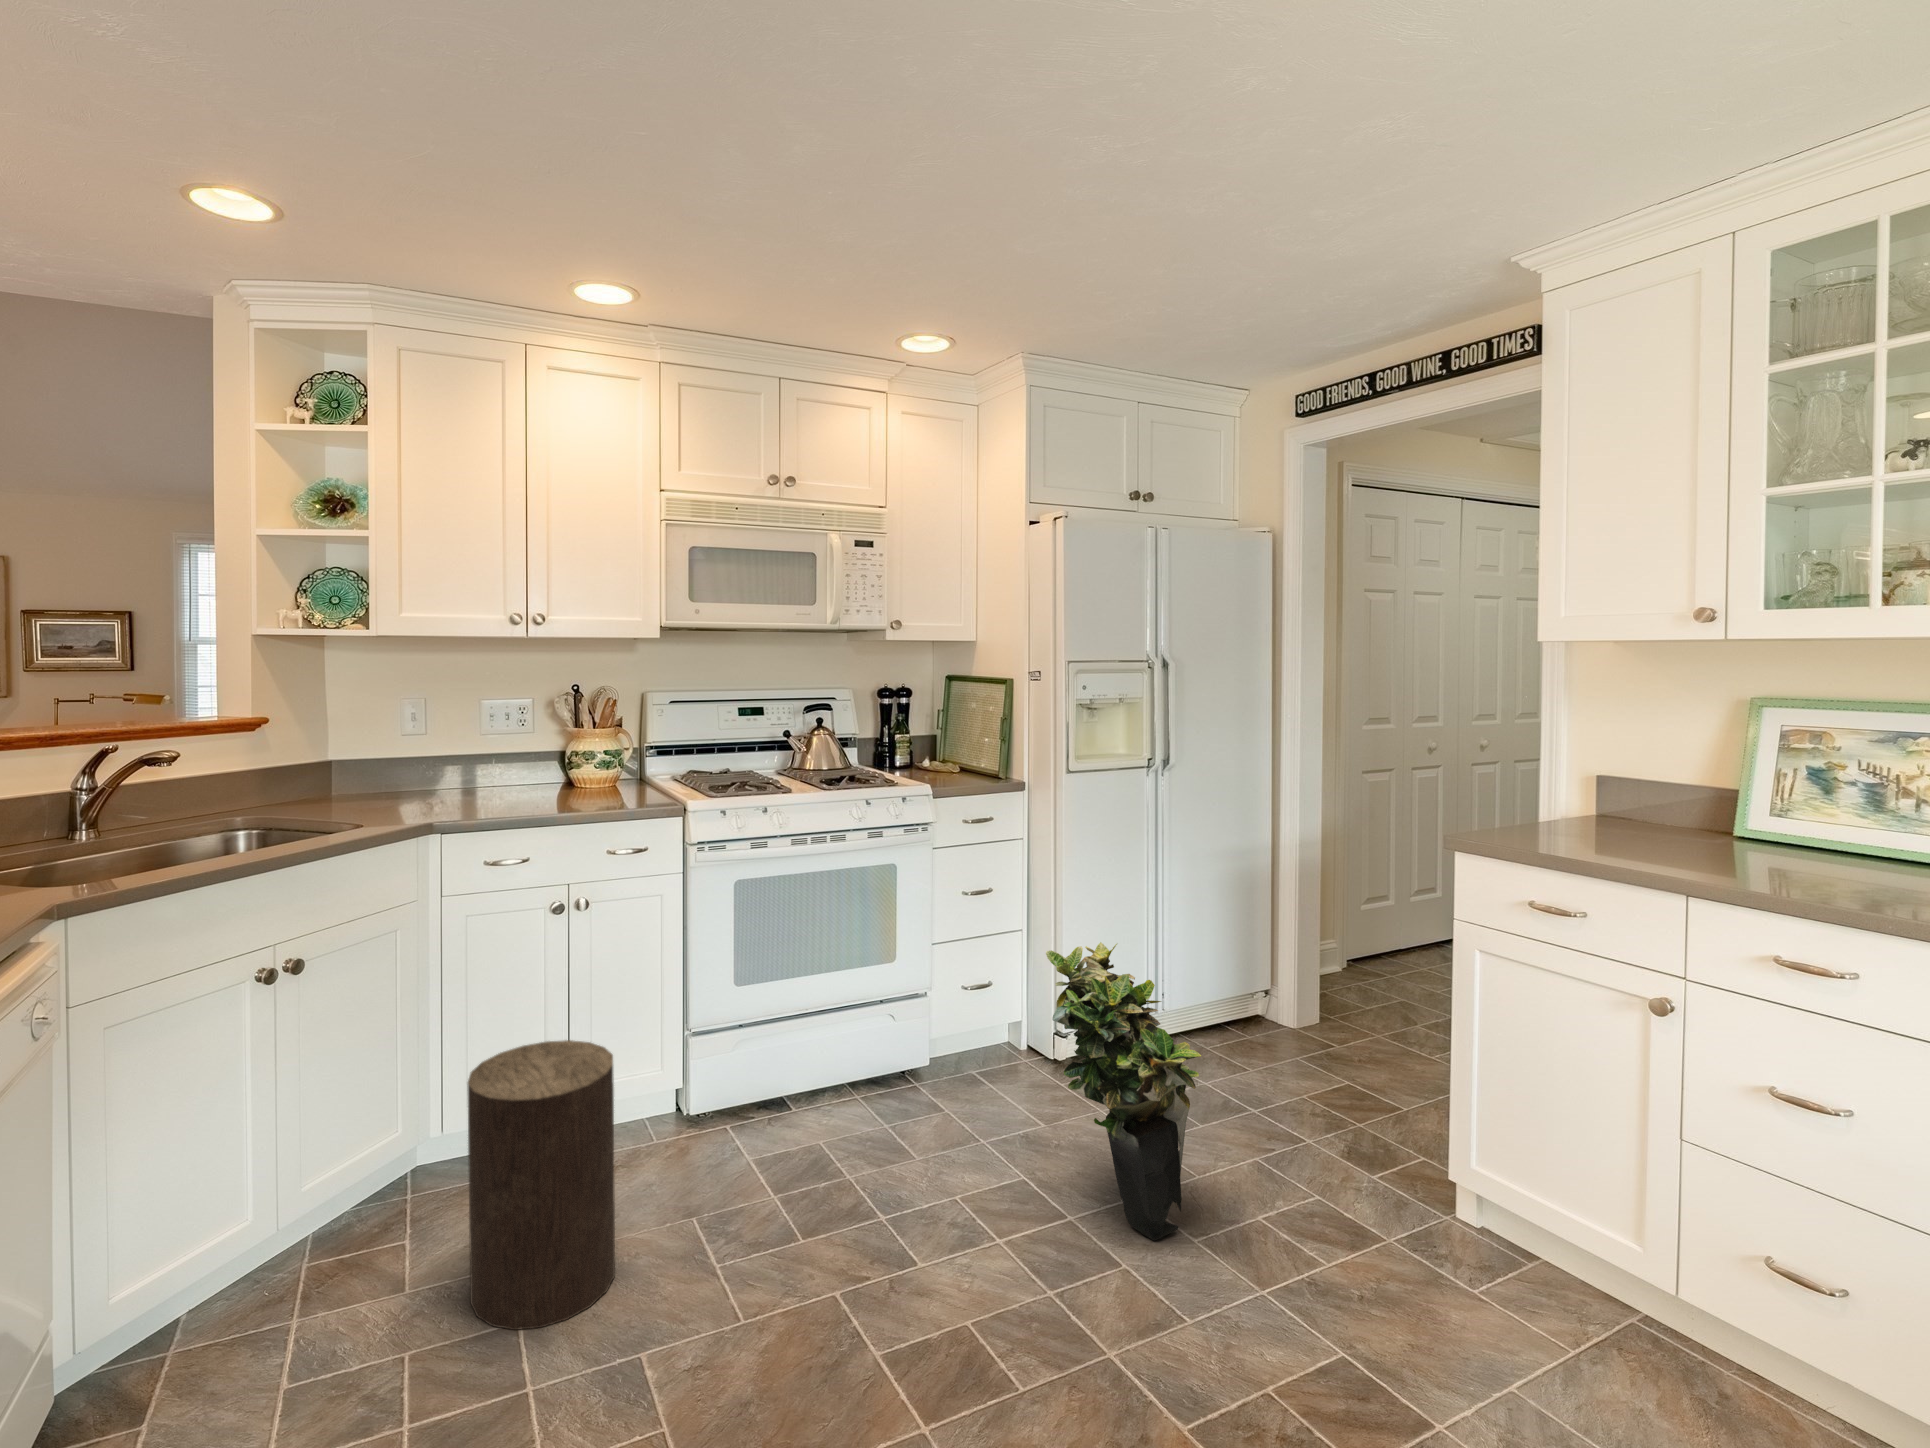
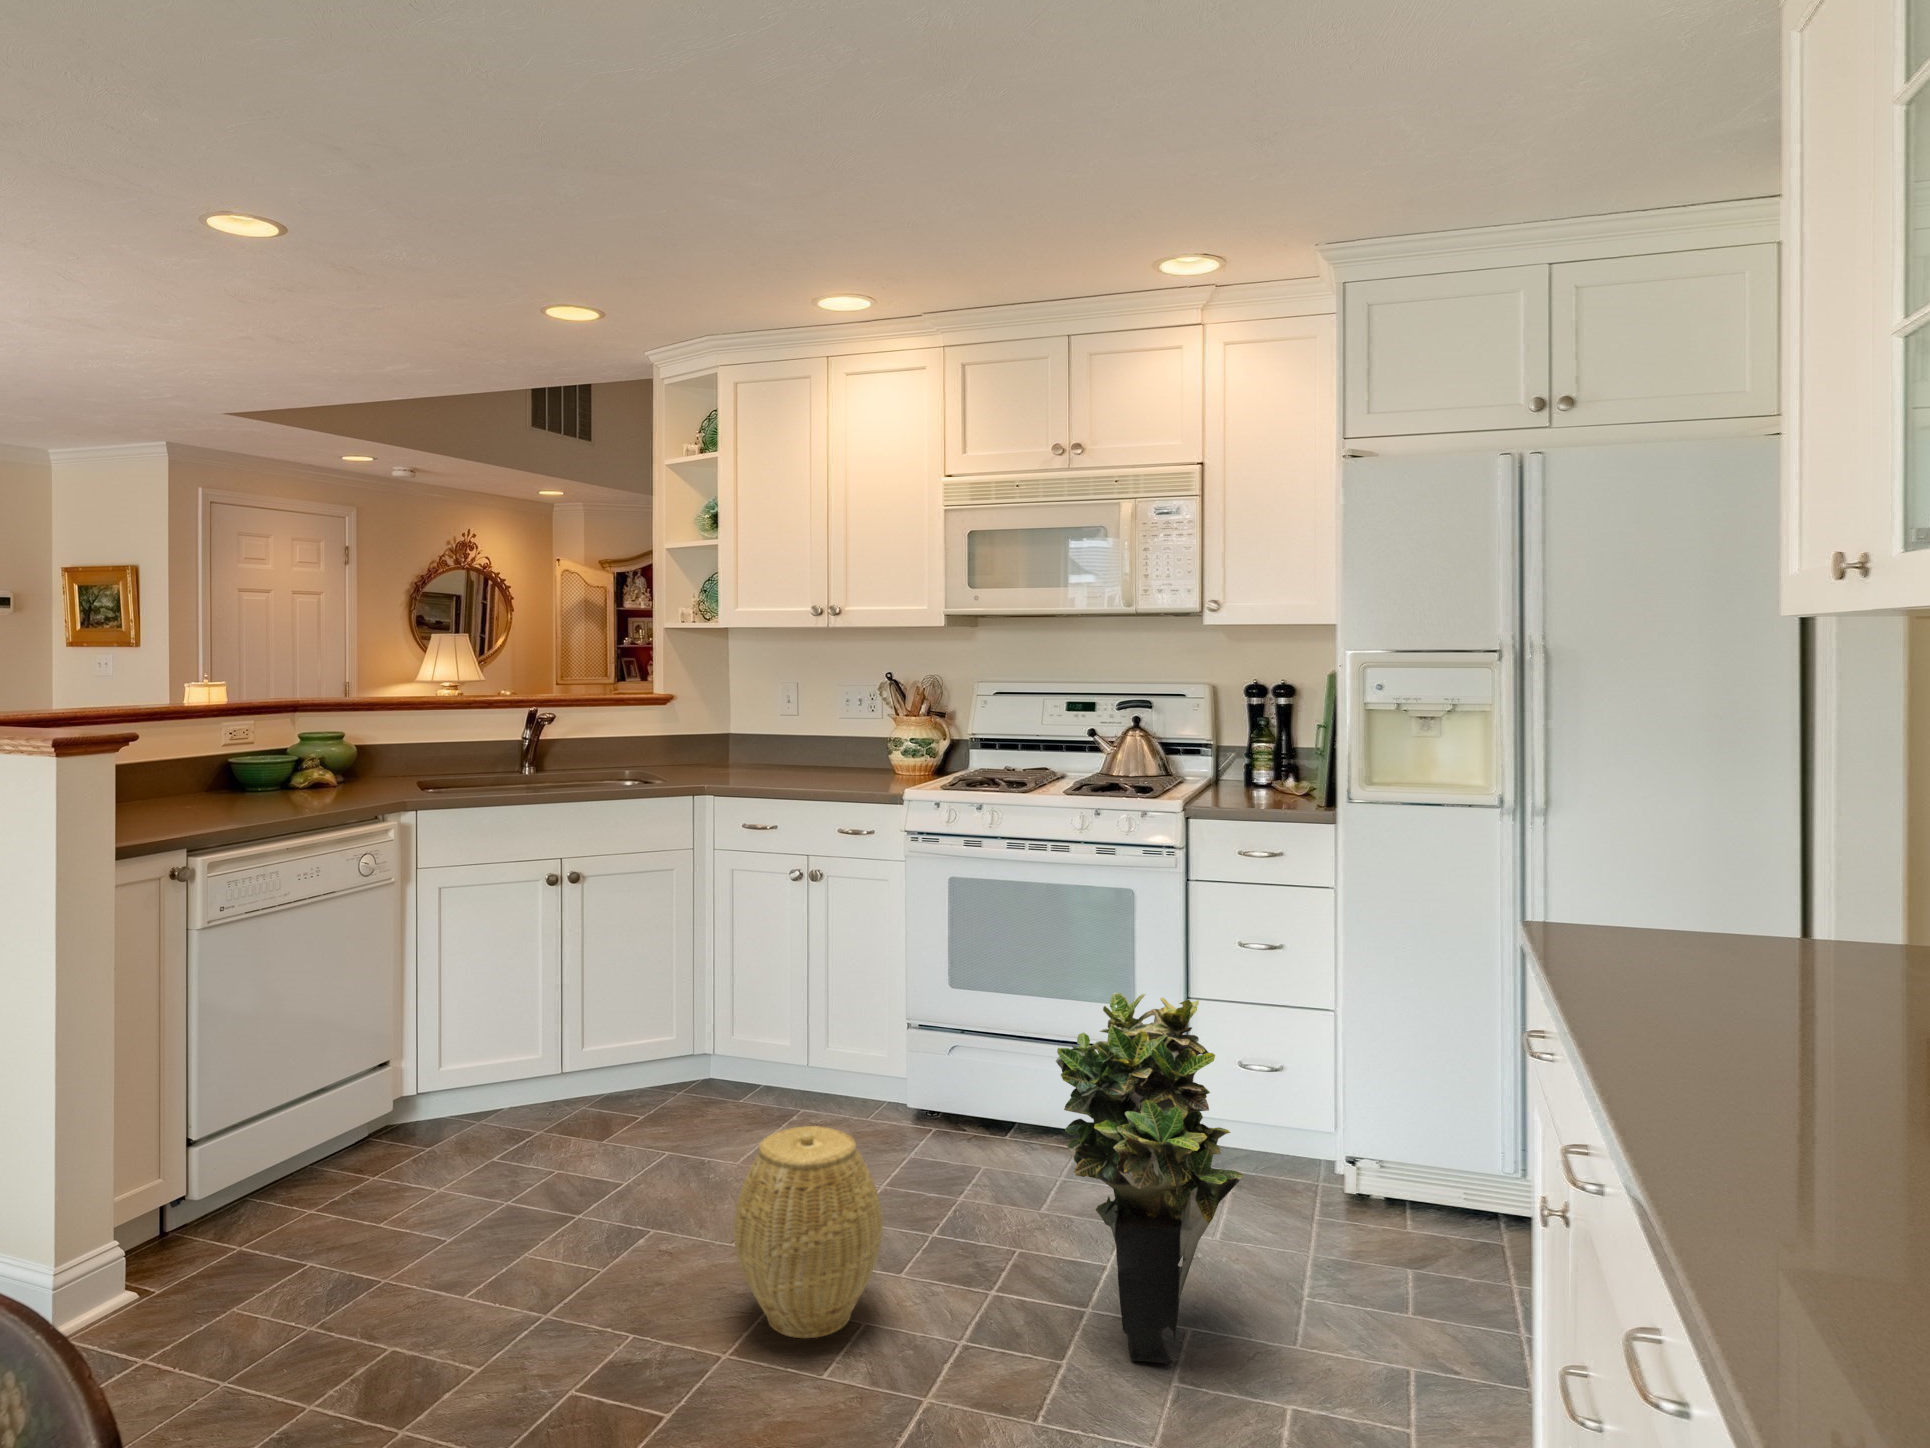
stool: present [468,1040,615,1330] -> none [604,972,722,1193]
woven basket: none [850,1148,1001,1375] -> present [734,1126,883,1338]

